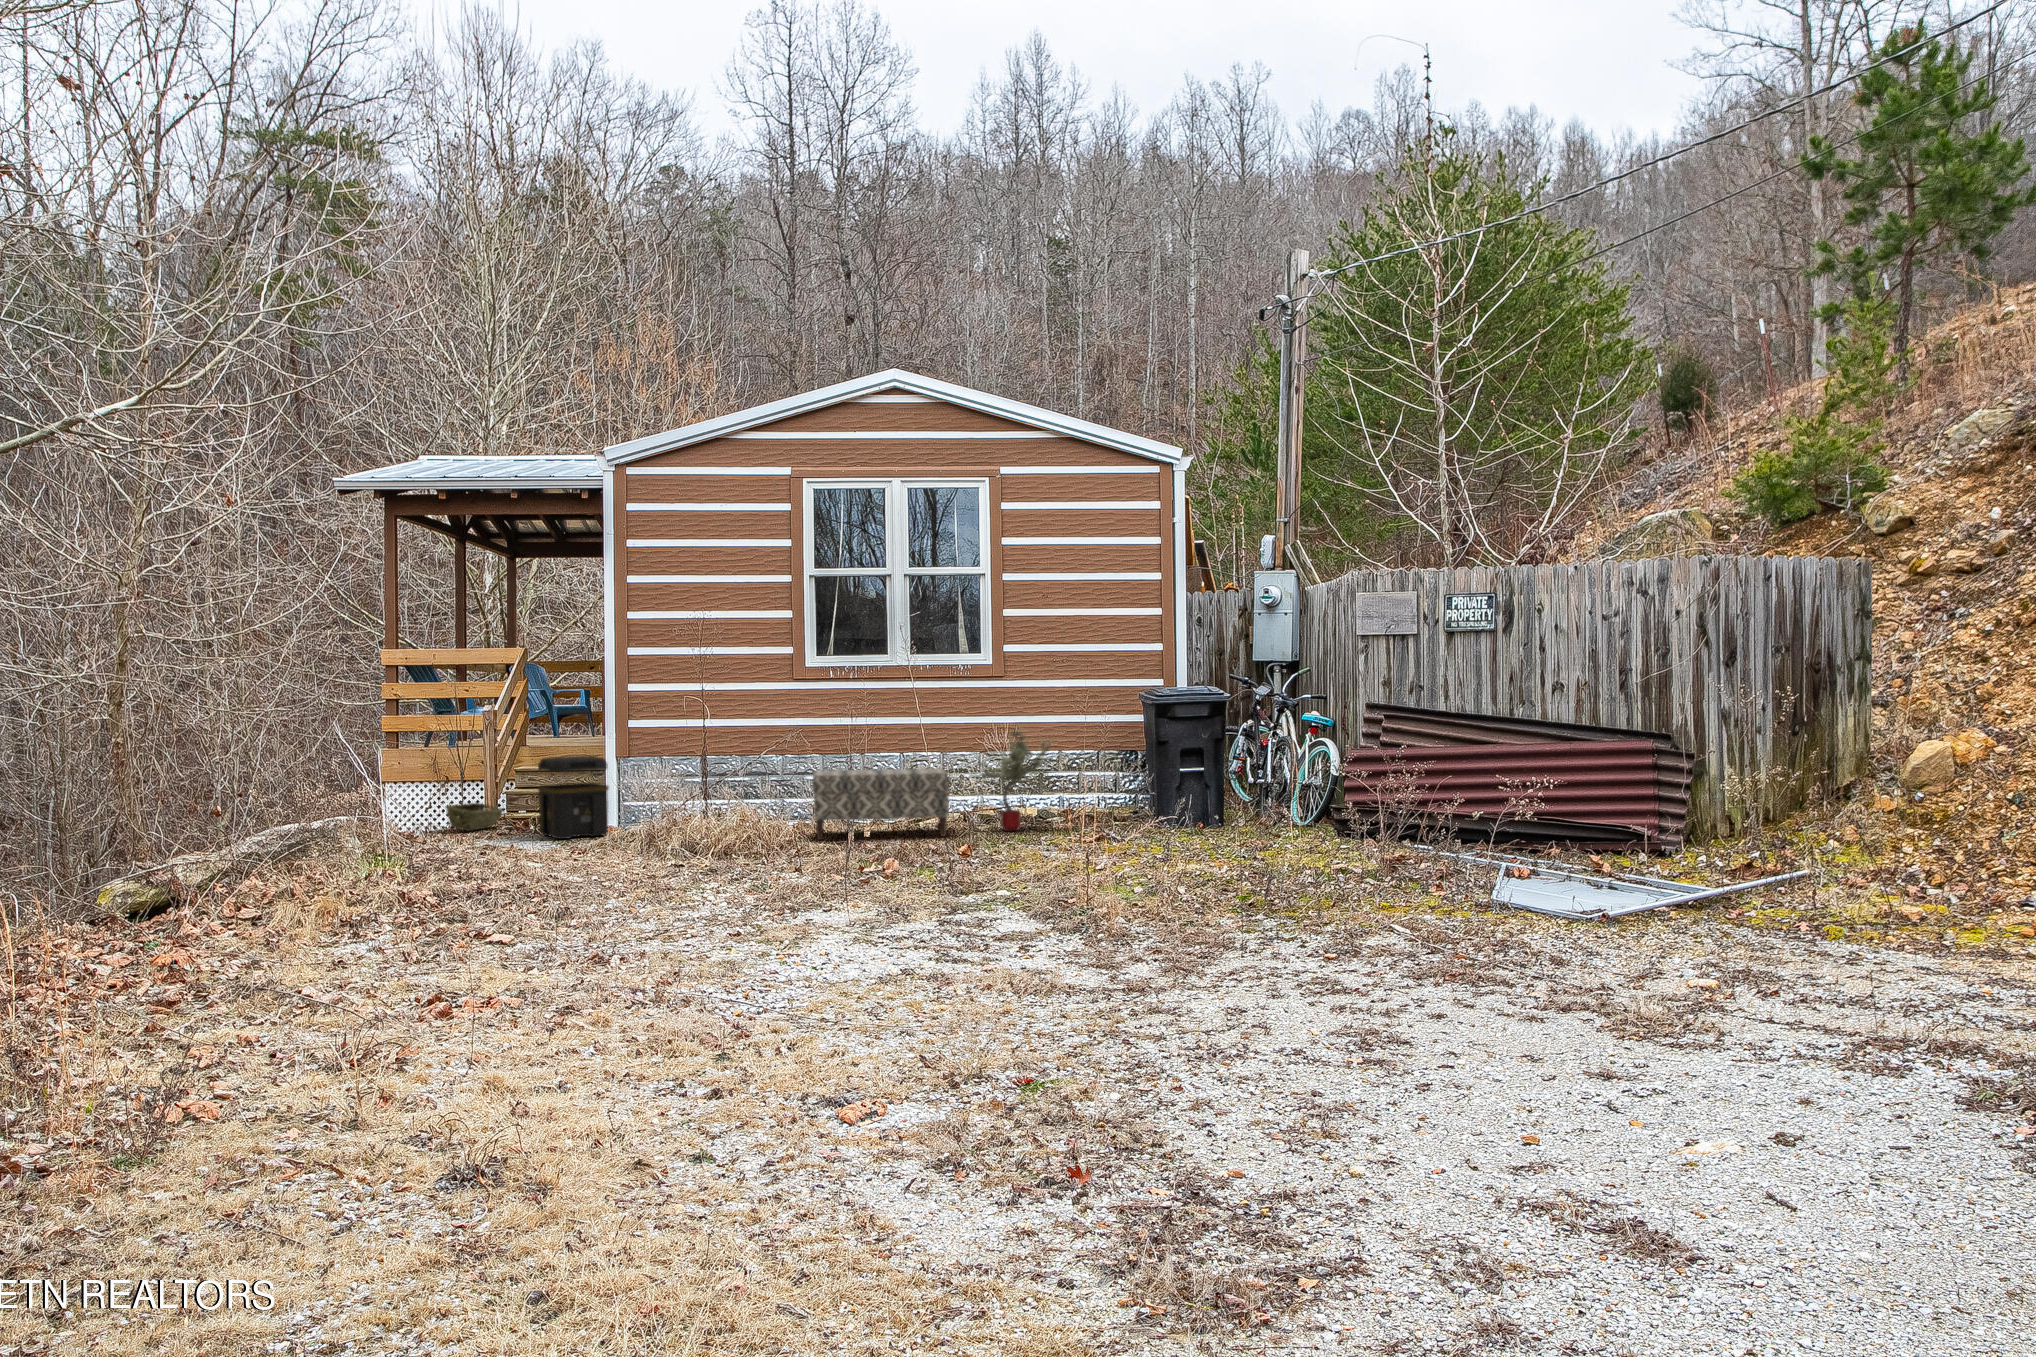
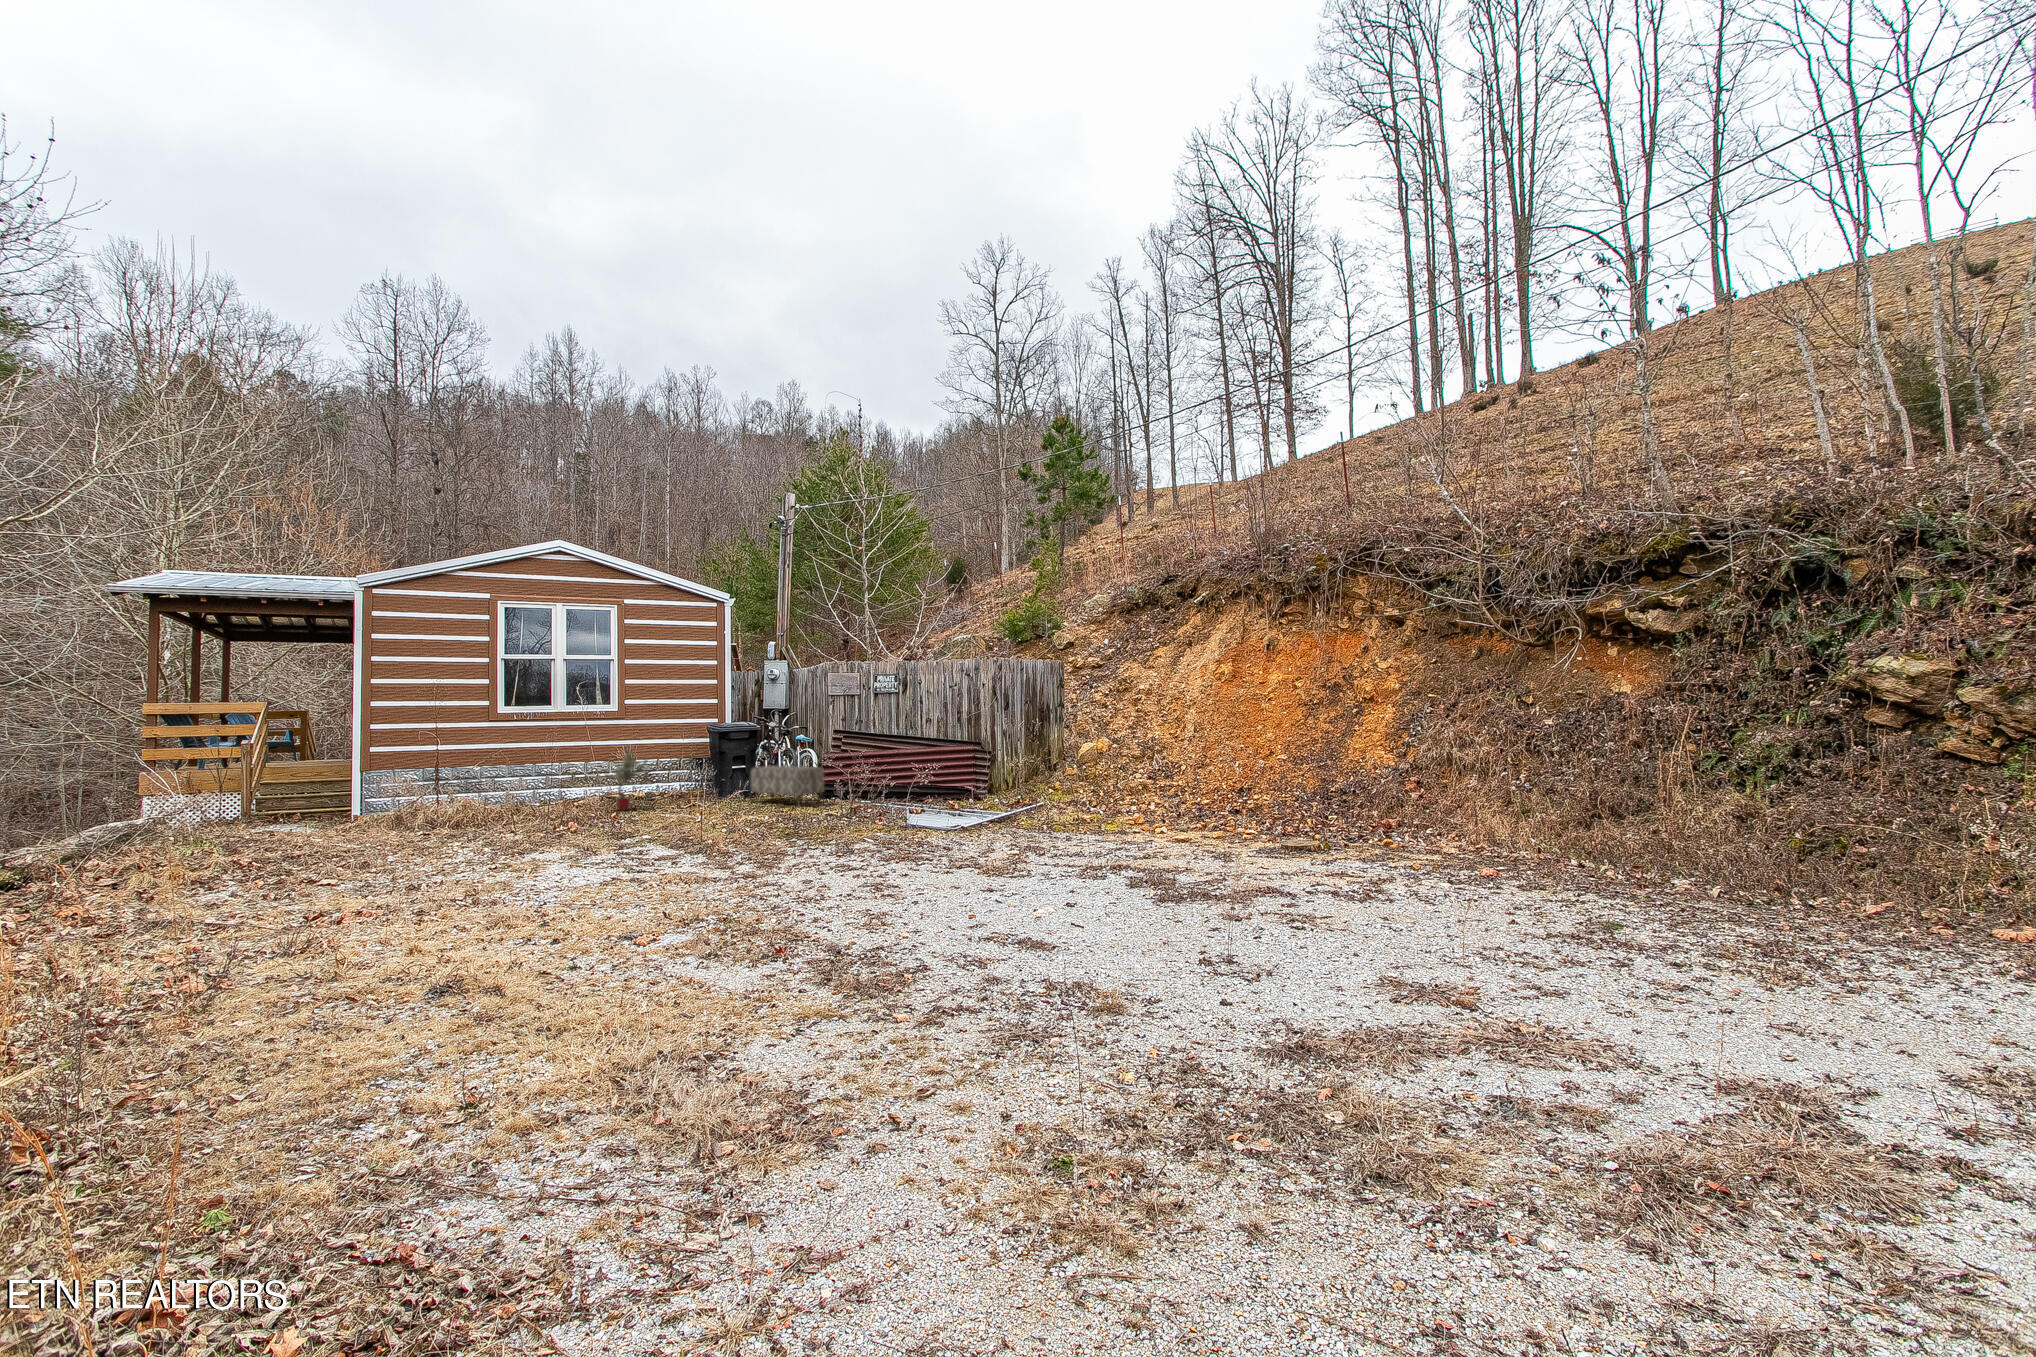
toolbox: present [538,756,609,839] -> none [247,776,313,836]
bench: present [812,768,949,840] -> present [750,766,825,806]
woven basket: present [446,803,503,831] -> none [149,815,205,836]

